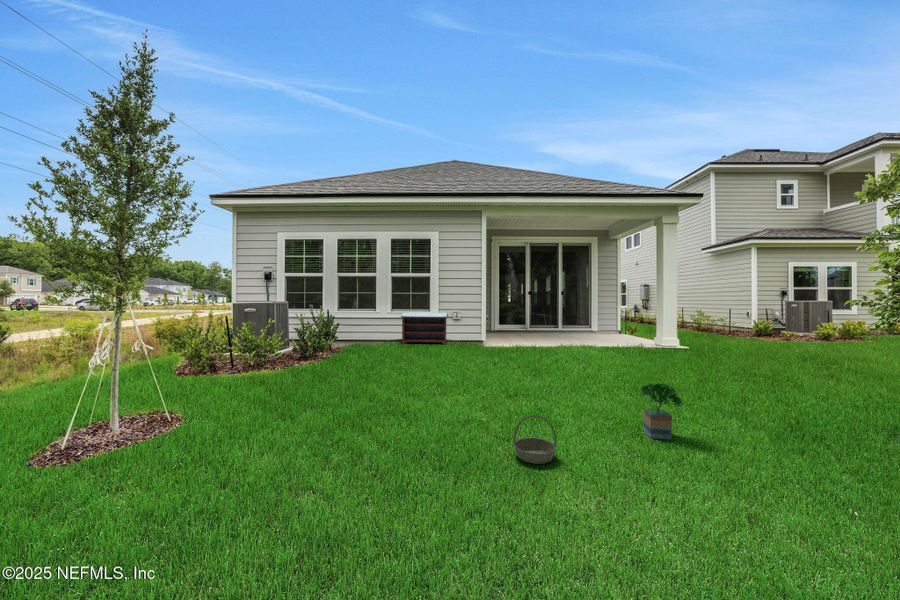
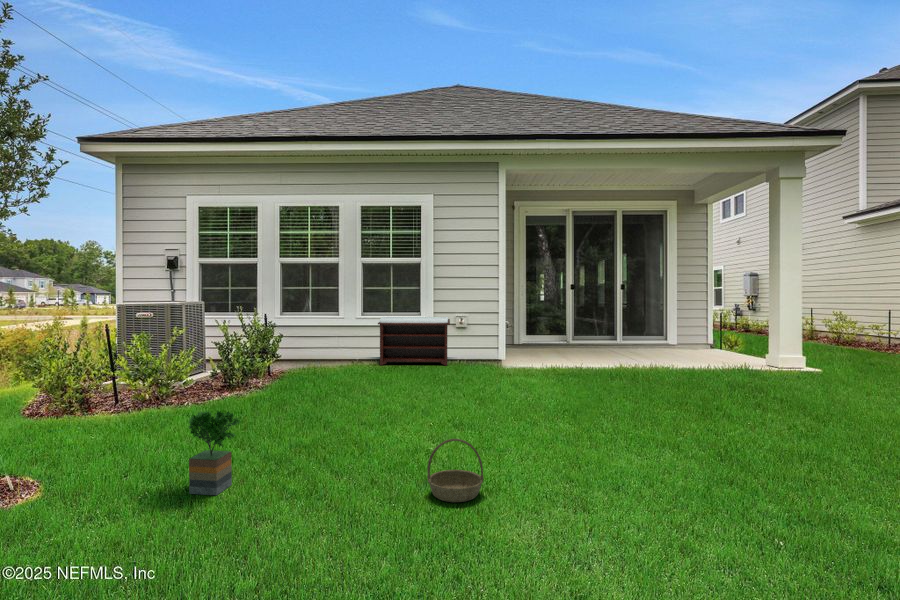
potted tree: present [640,383,682,440] -> present [189,411,240,495]
basket: present [513,415,556,464] -> present [427,439,484,502]

